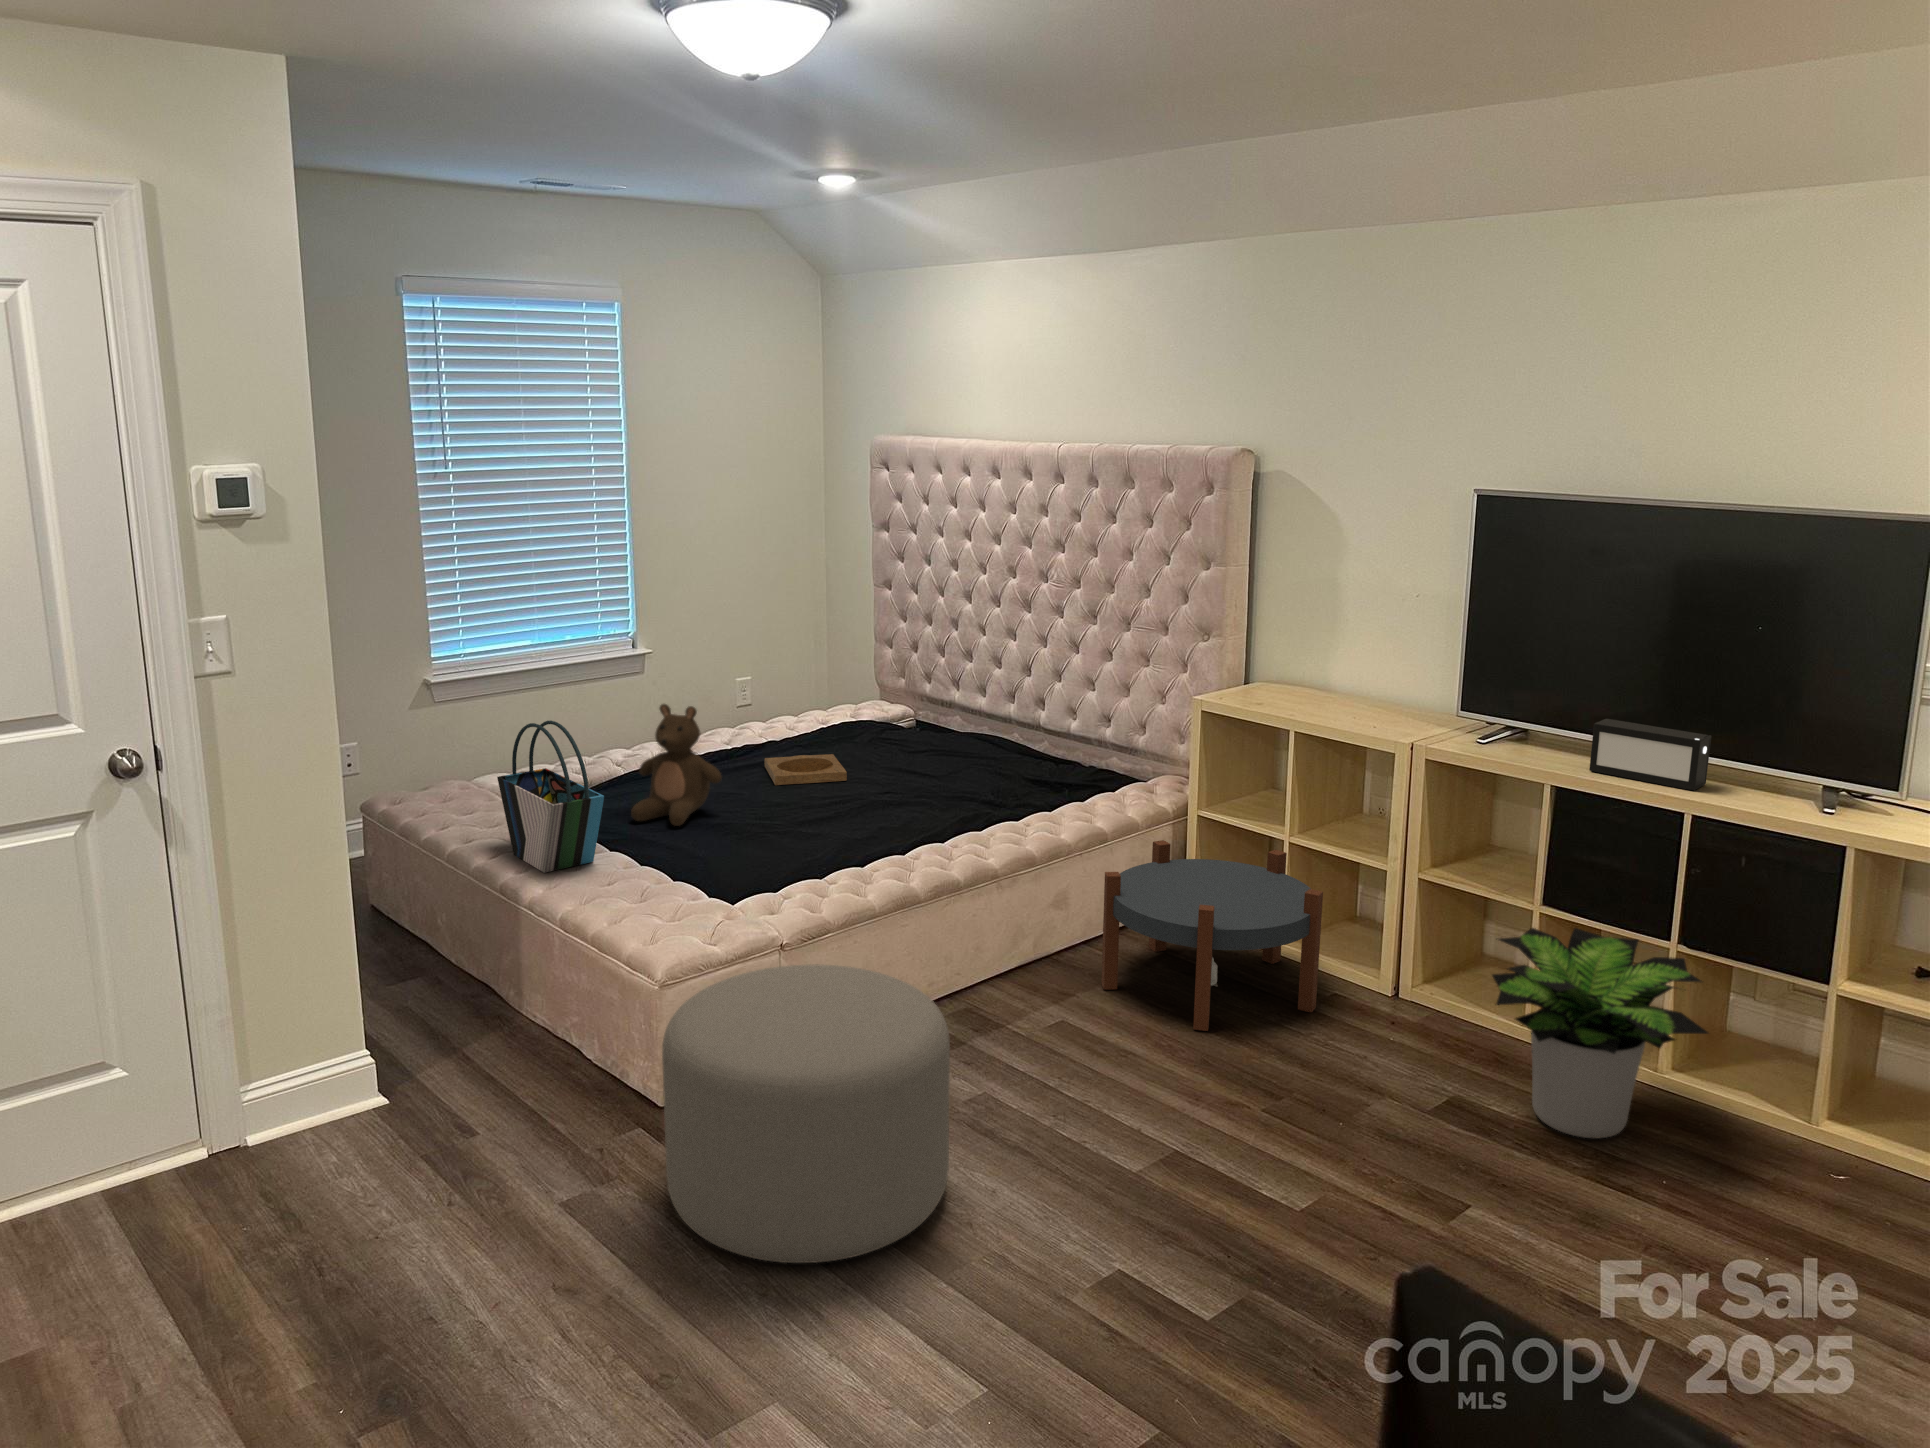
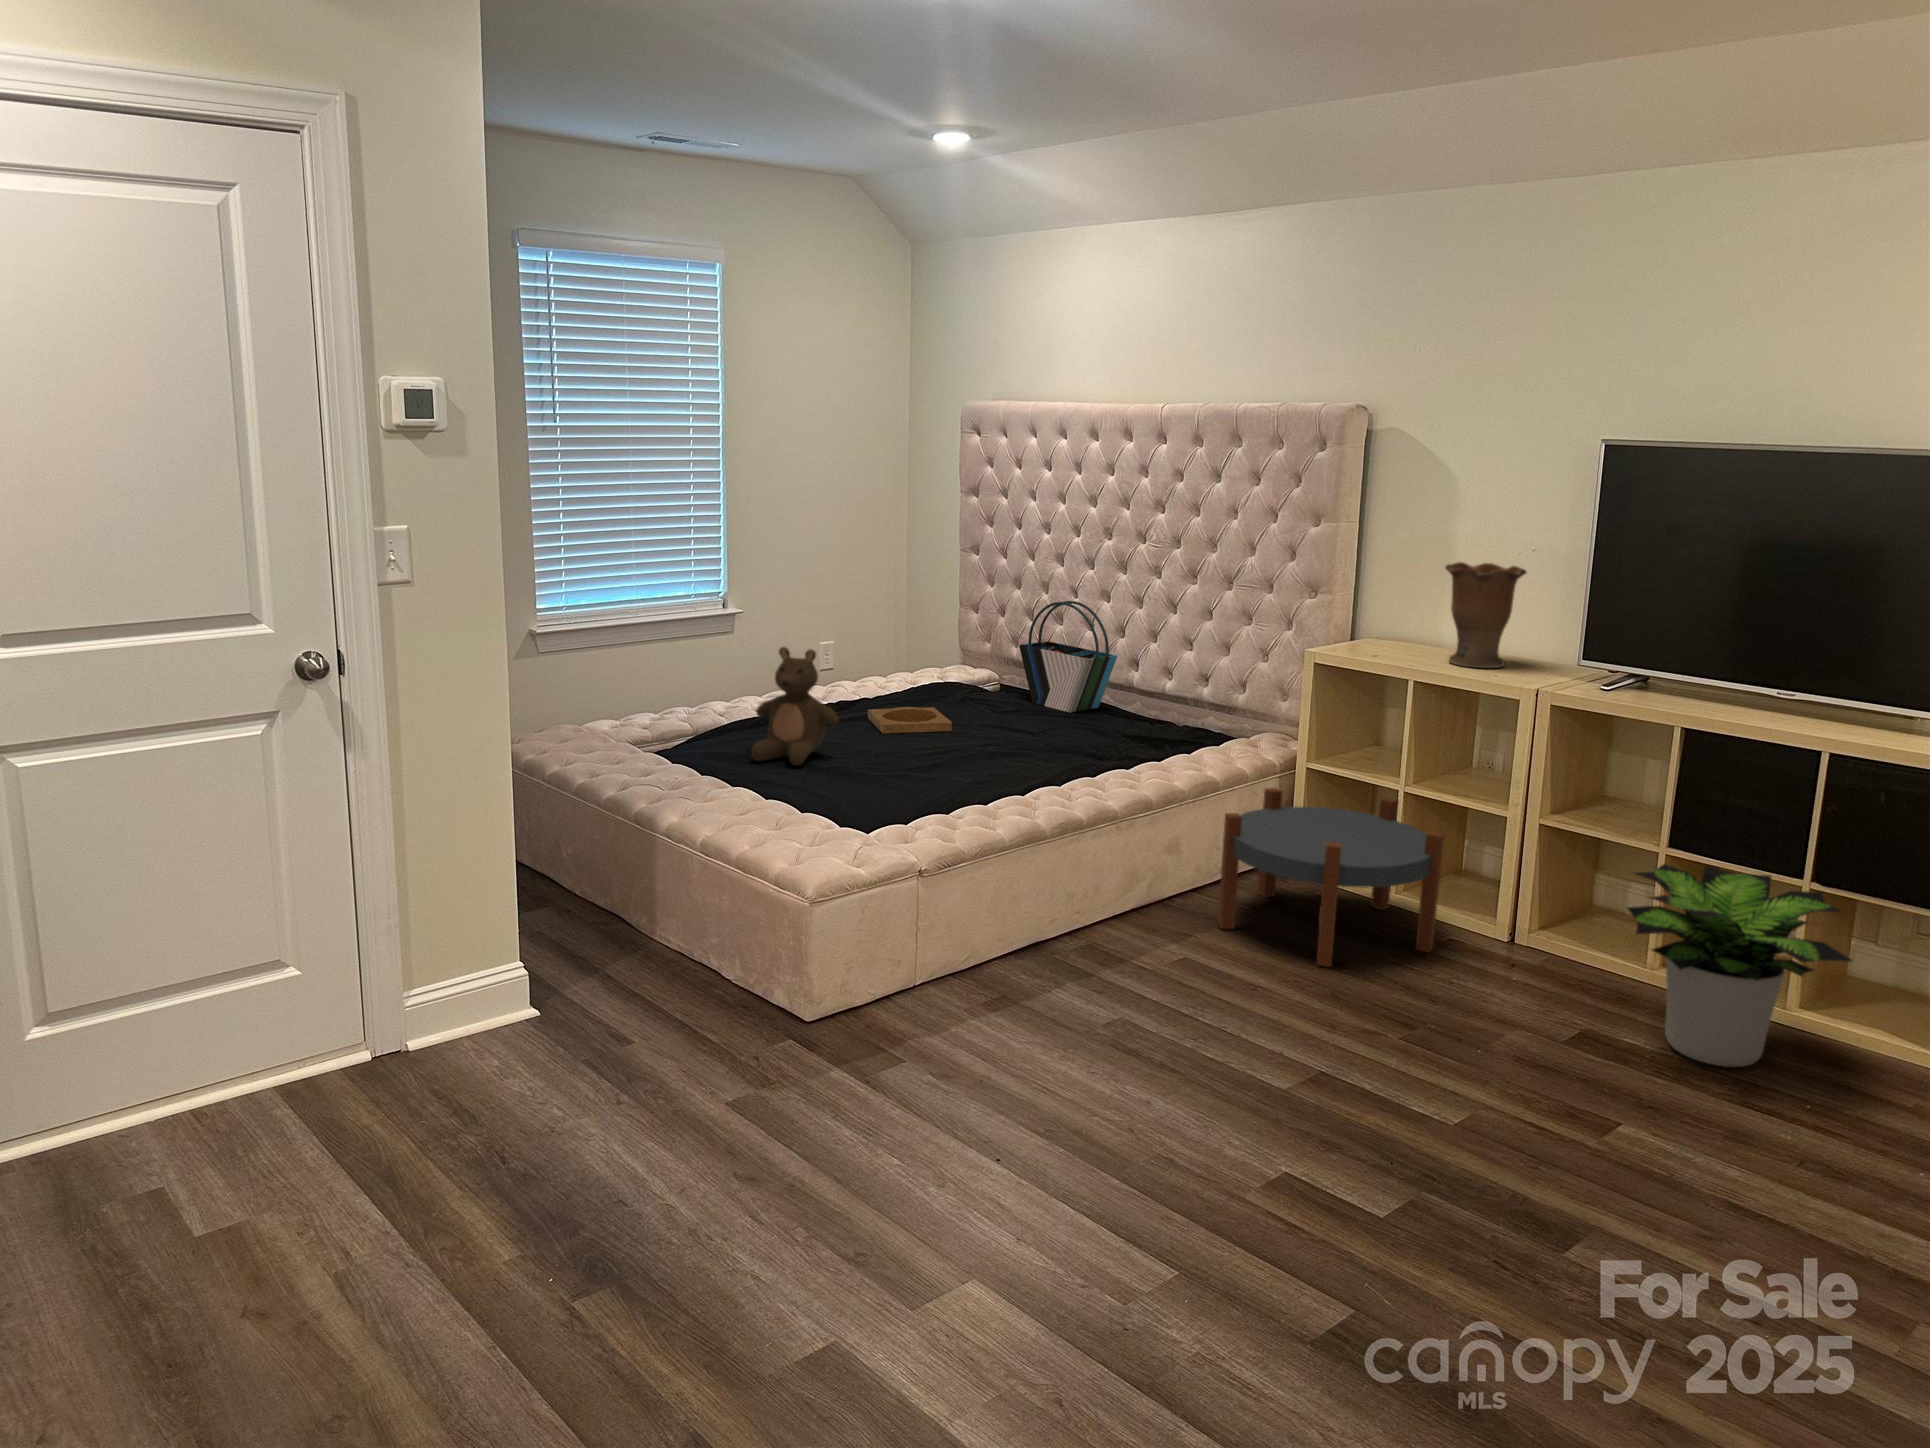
vase: none [1331,608,1412,718] -> present [1445,562,1527,668]
speaker: present [1589,719,1711,790] -> none [1718,663,1844,730]
tote bag: present [497,720,604,873] -> present [1019,601,1117,713]
ottoman: present [662,964,950,1263] -> none [833,882,1115,1161]

